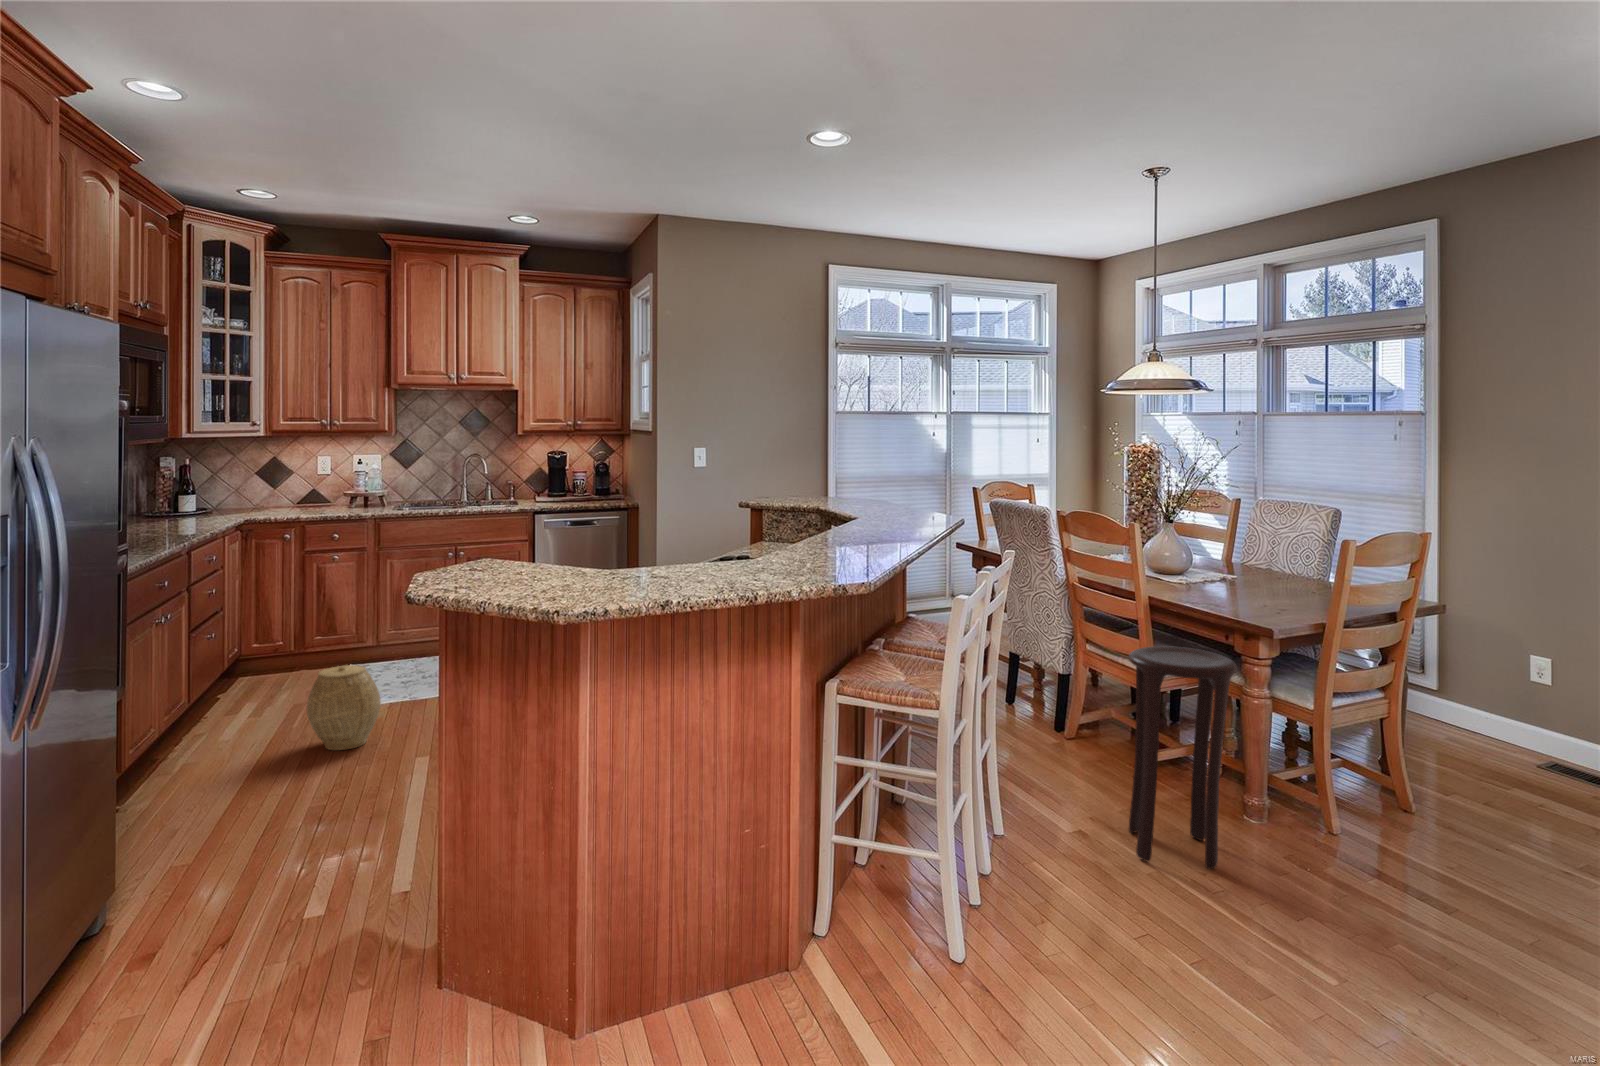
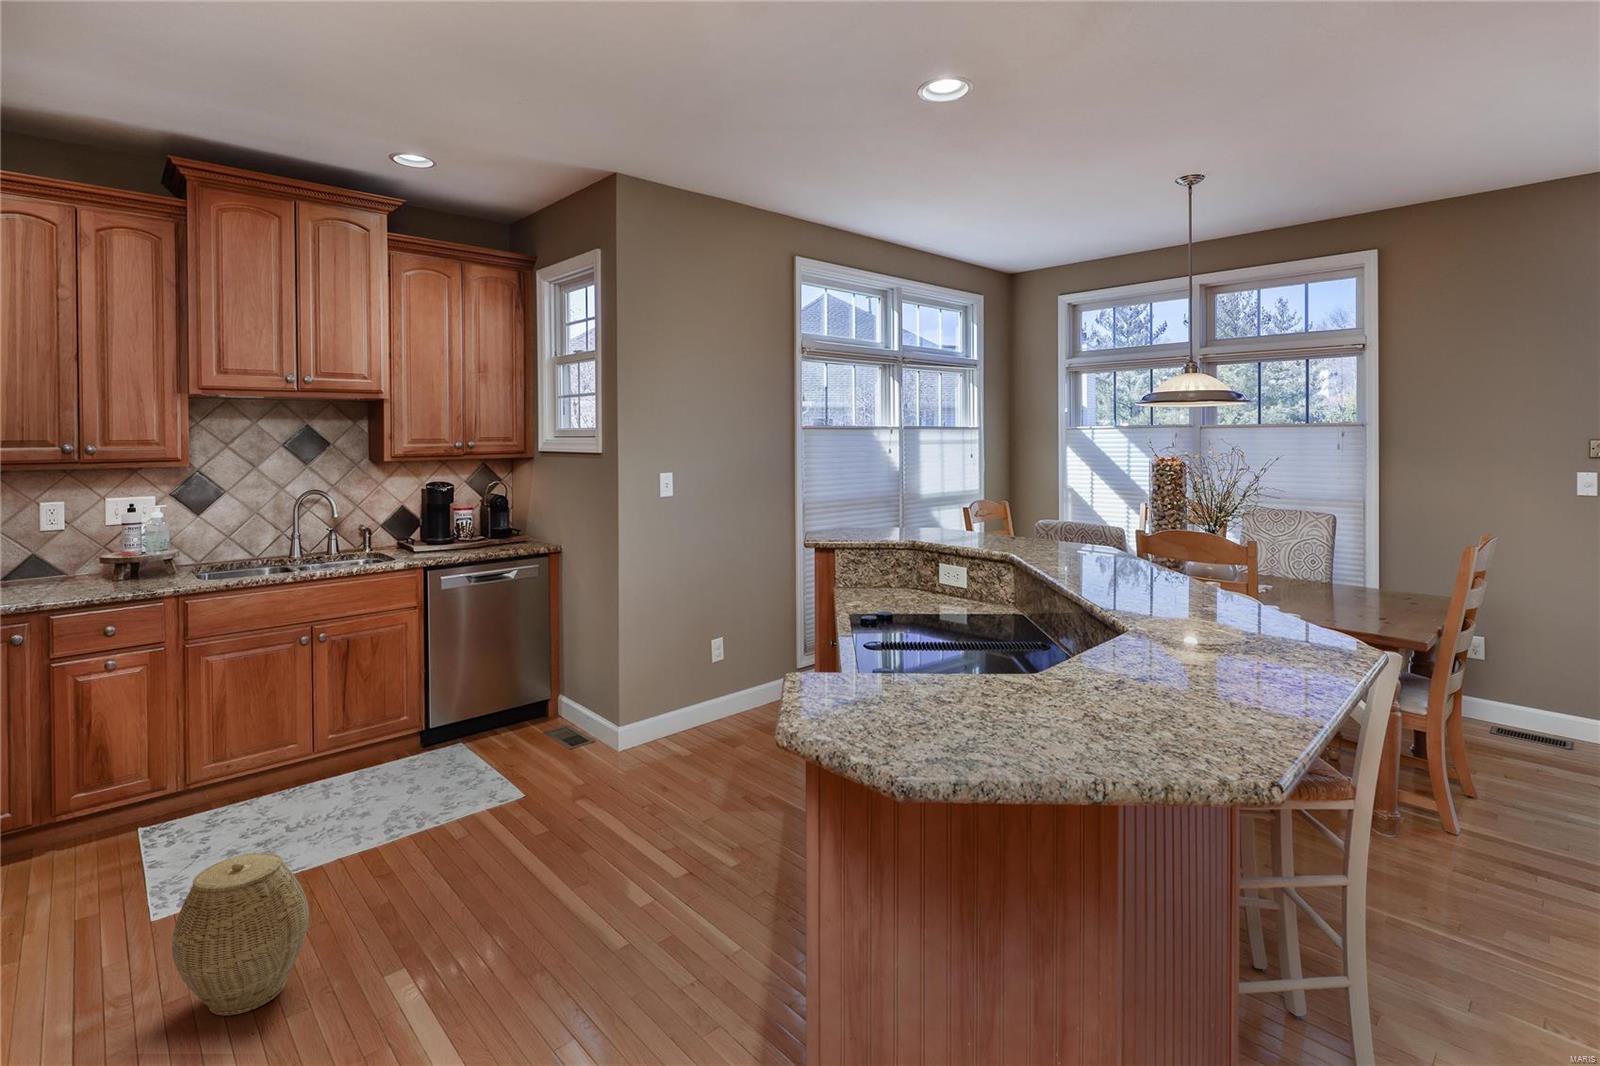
stool: present [1128,646,1237,869] -> none [1404,684,1559,943]

